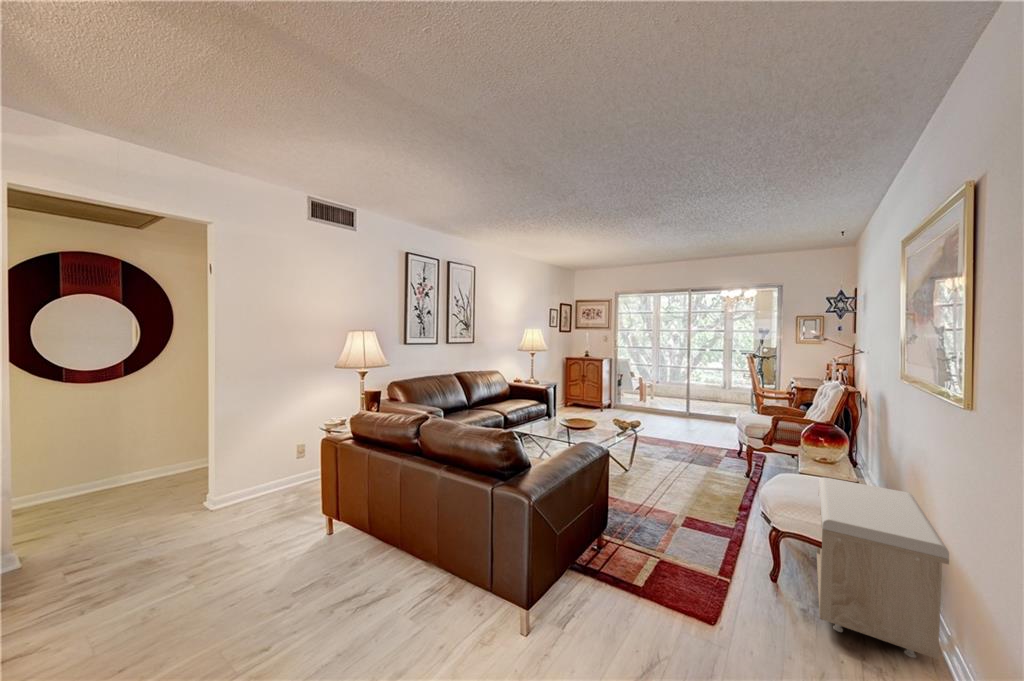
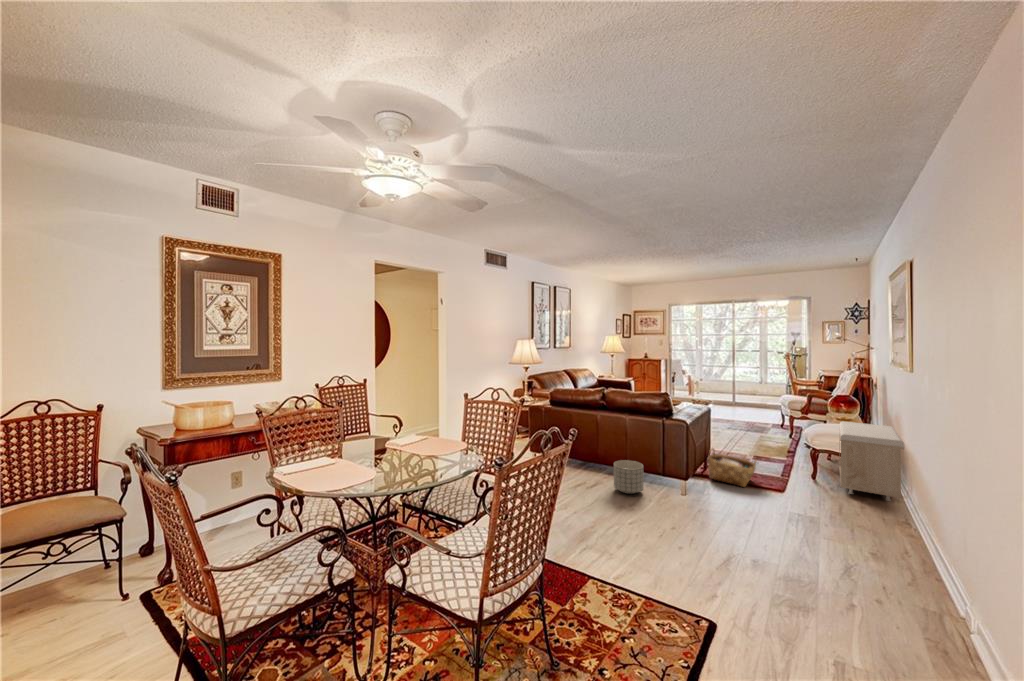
woven basket: none [591,522,674,607] -> present [707,448,757,487]
planter: none [398,556,454,634] -> present [614,460,644,494]

